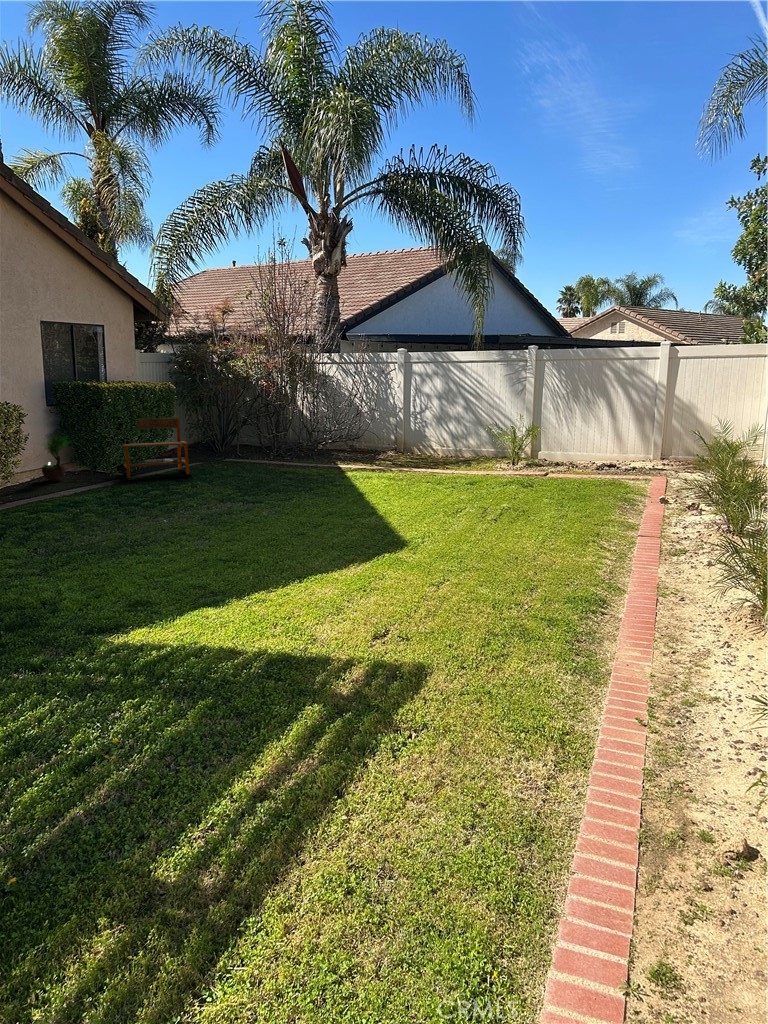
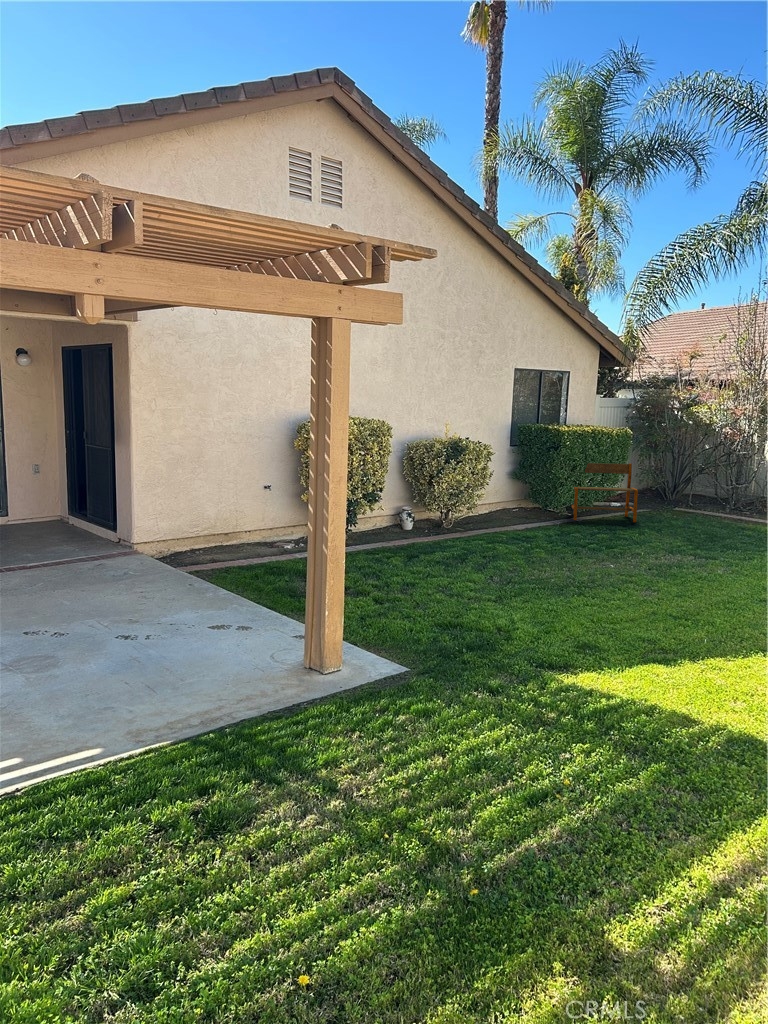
potted tree: present [42,436,68,481] -> none [499,471,527,516]

